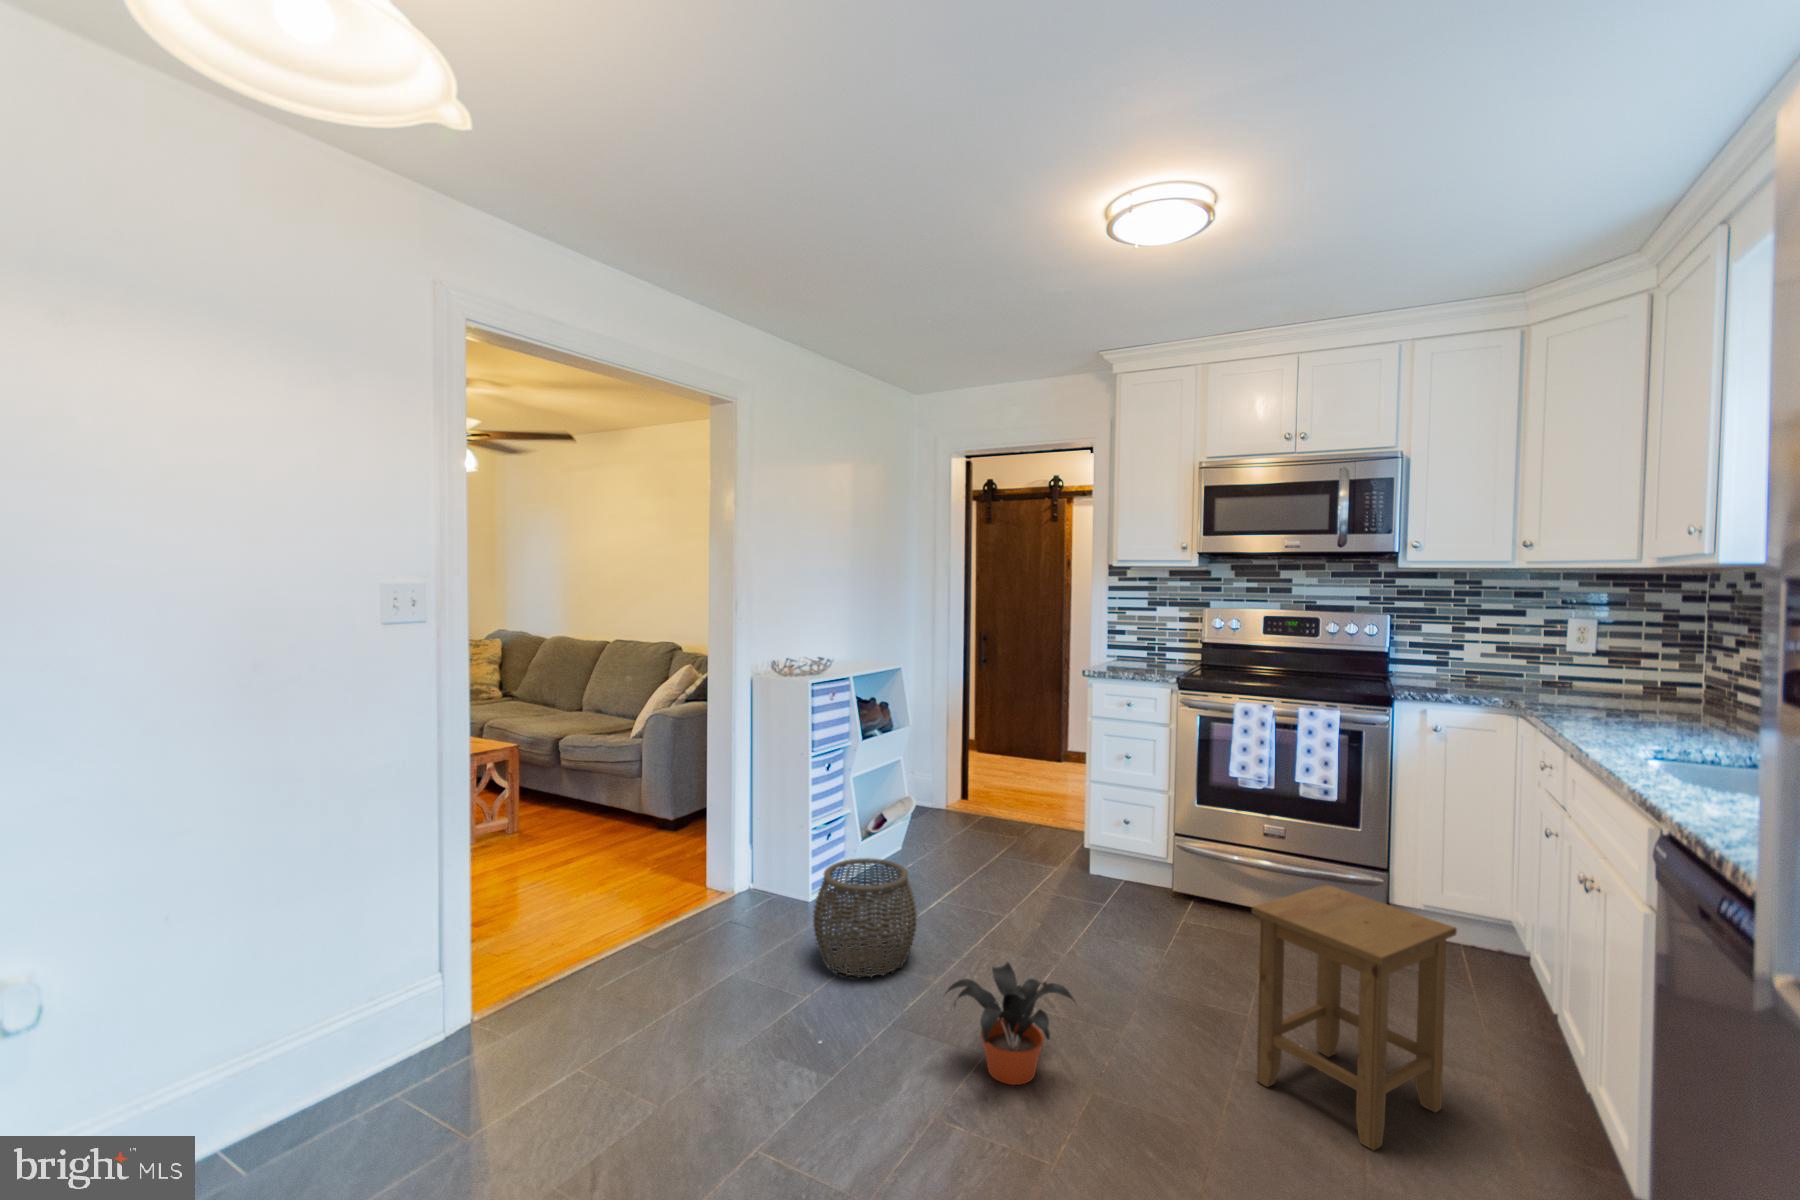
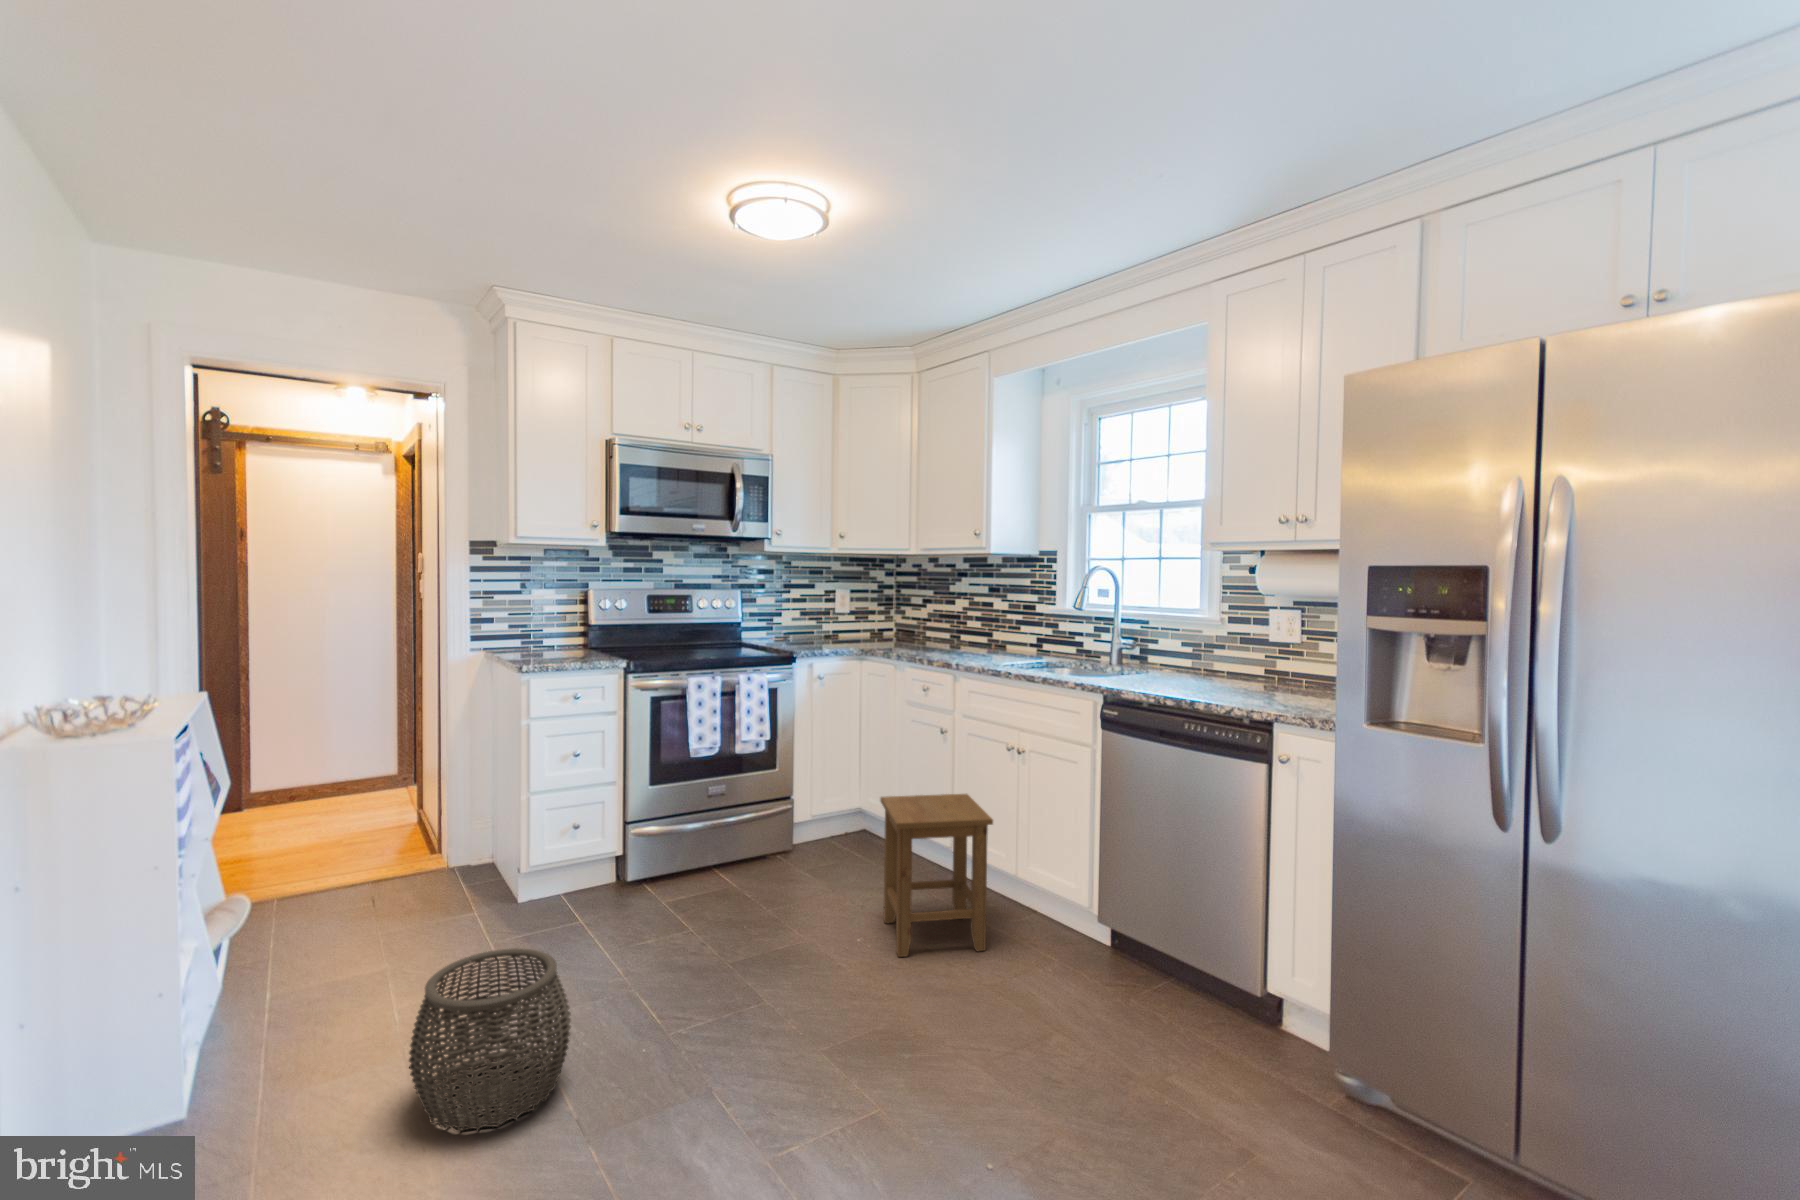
potted plant: present [947,962,1075,1085] -> none [740,951,860,1073]

